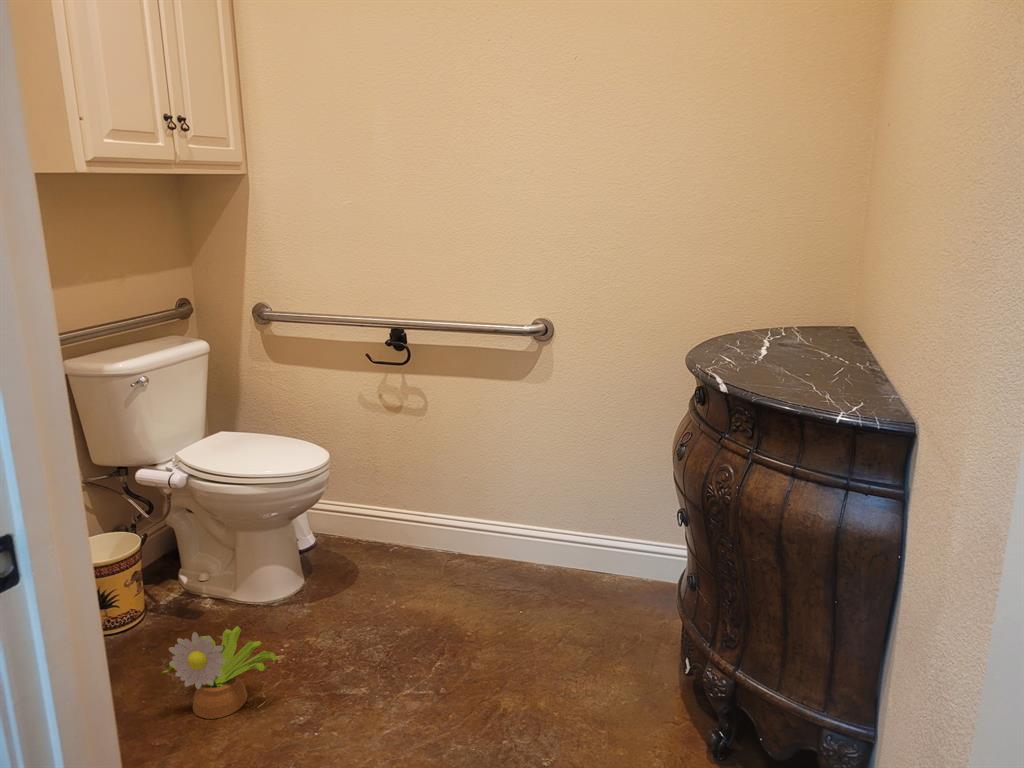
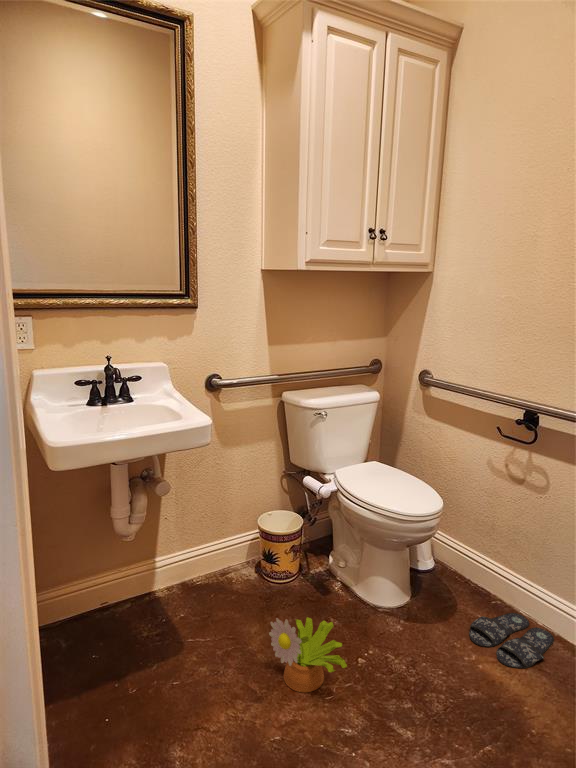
slippers: none [379,551,458,597] -> present [469,613,554,668]

